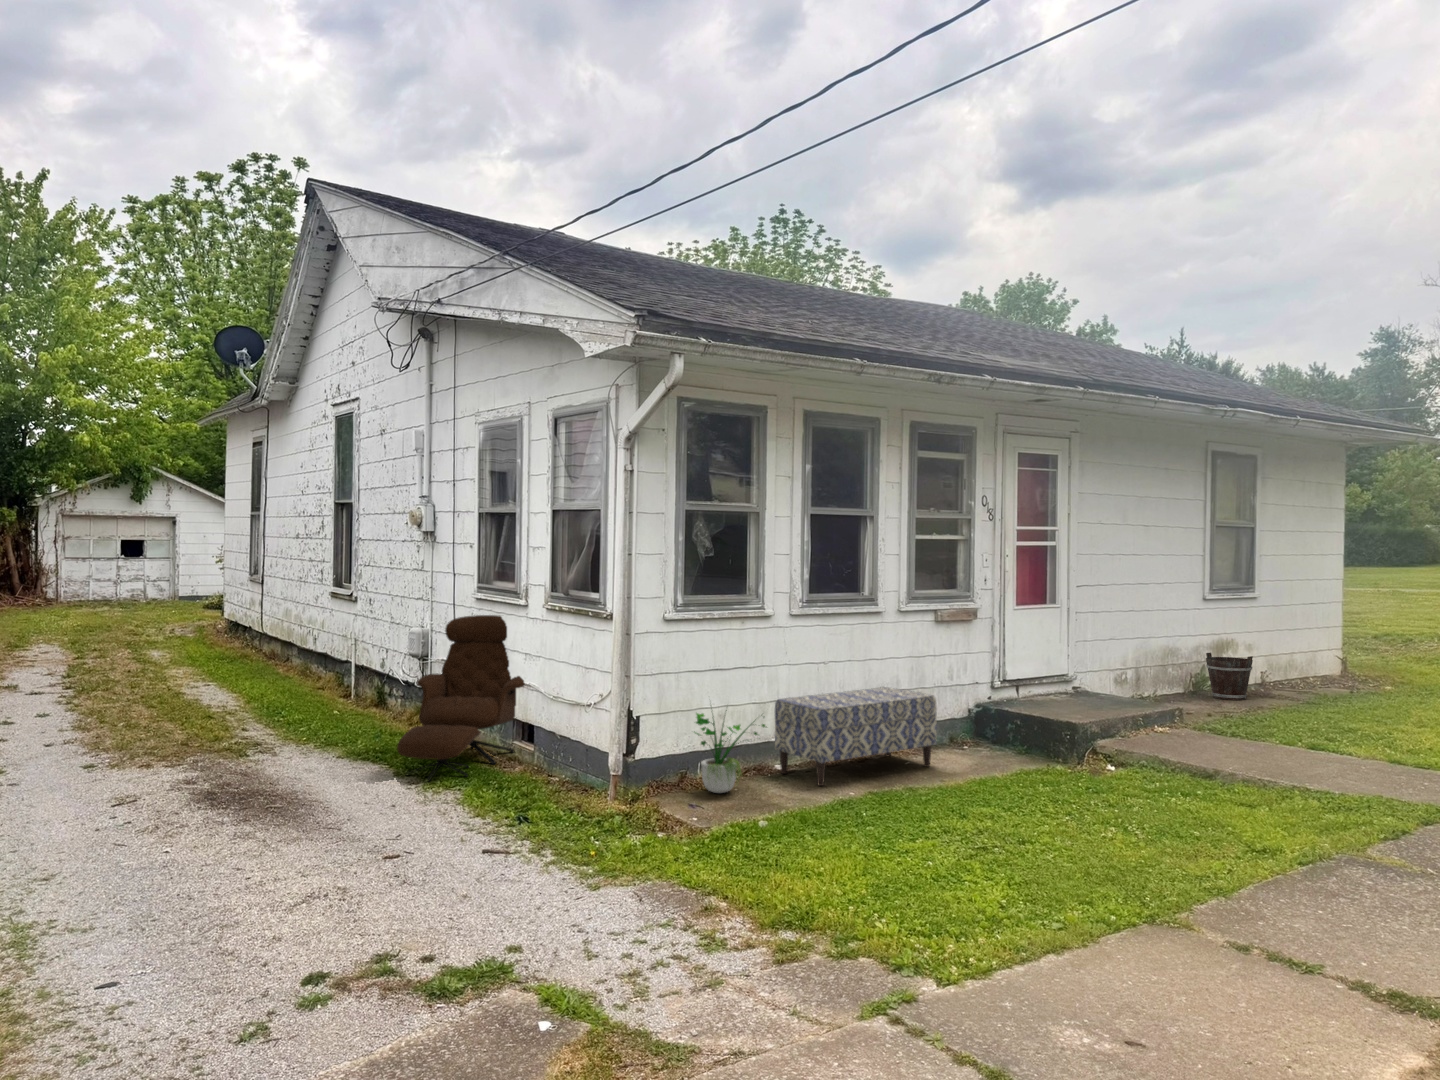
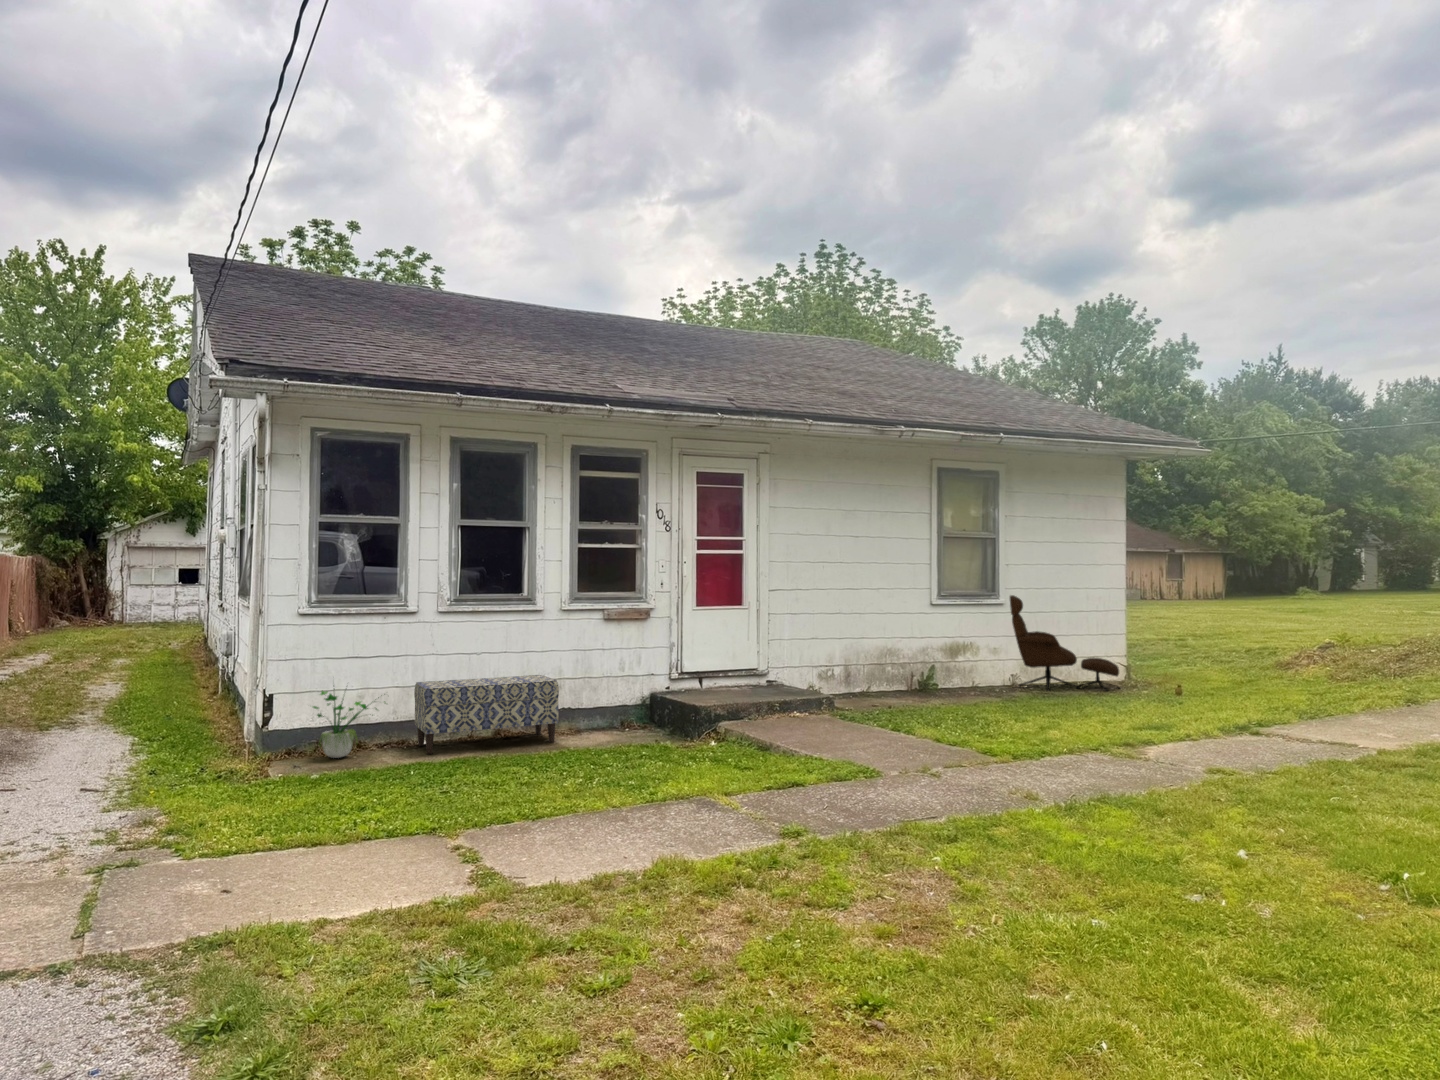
lounge chair: present [397,615,525,781] -> present [1010,595,1119,691]
bucket: present [1206,653,1253,700] -> none [930,653,969,697]

